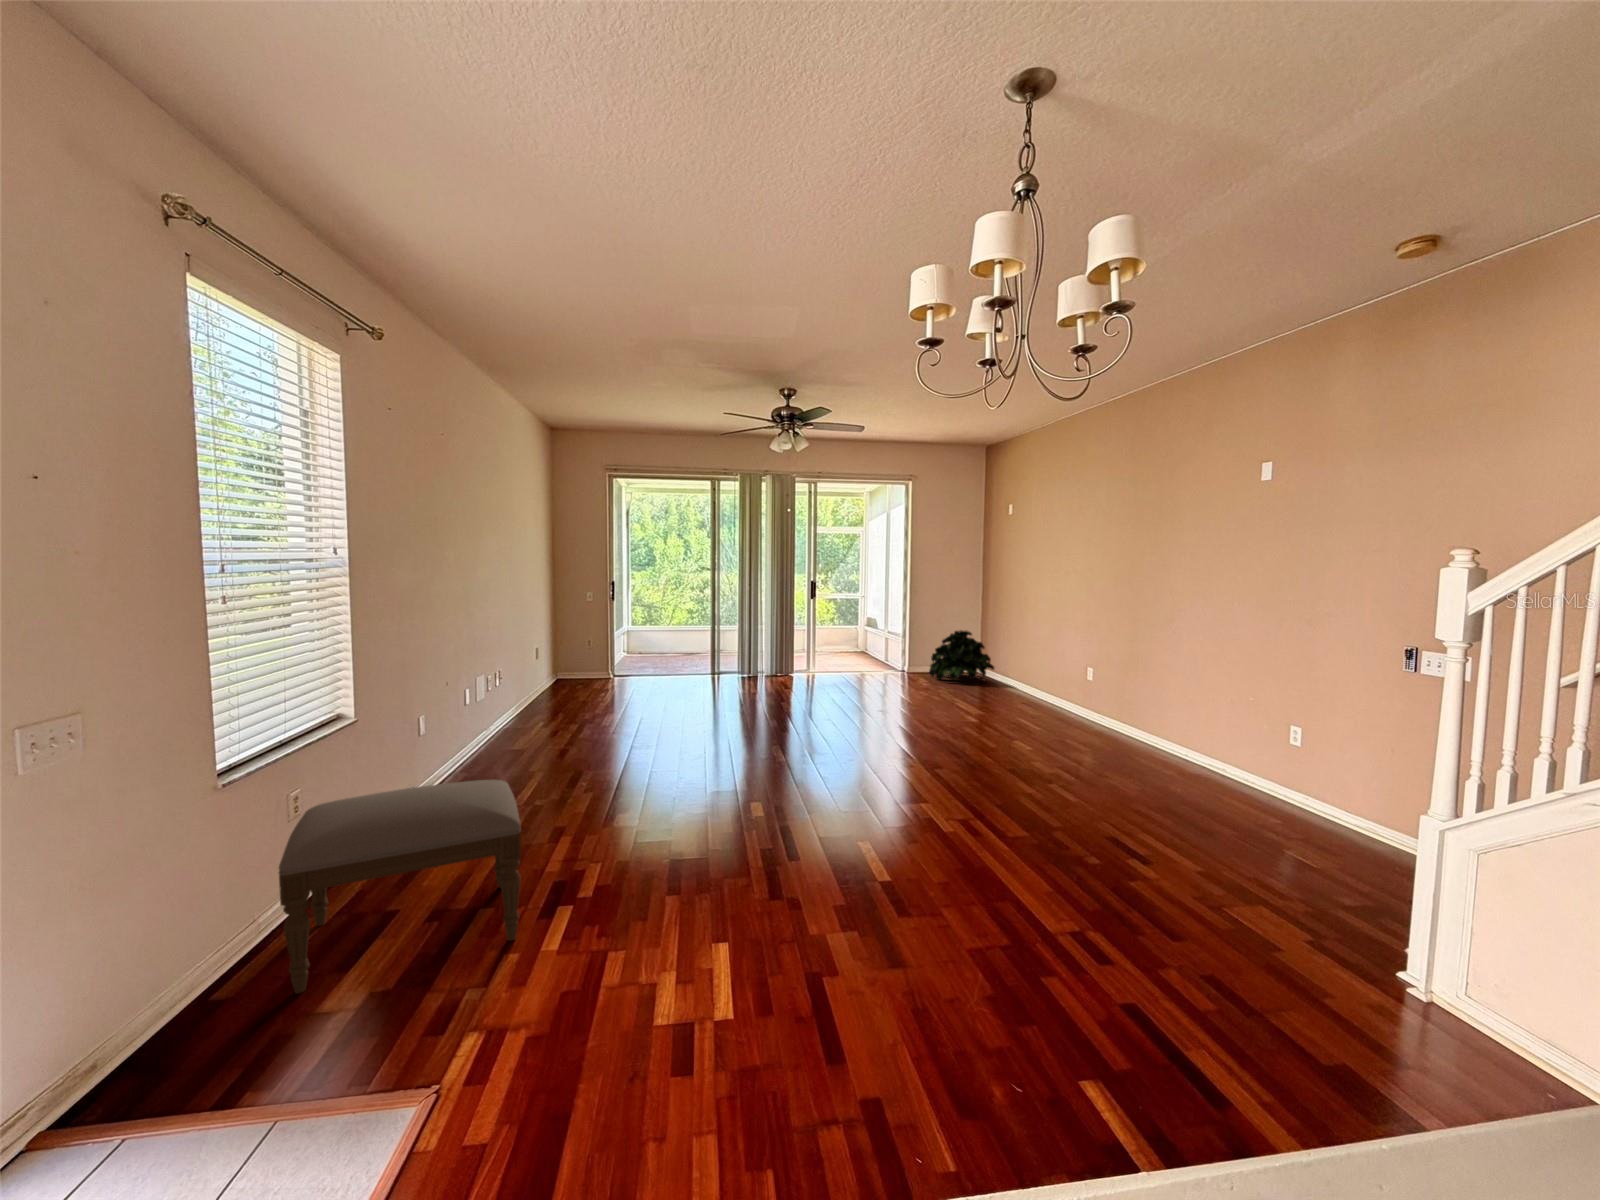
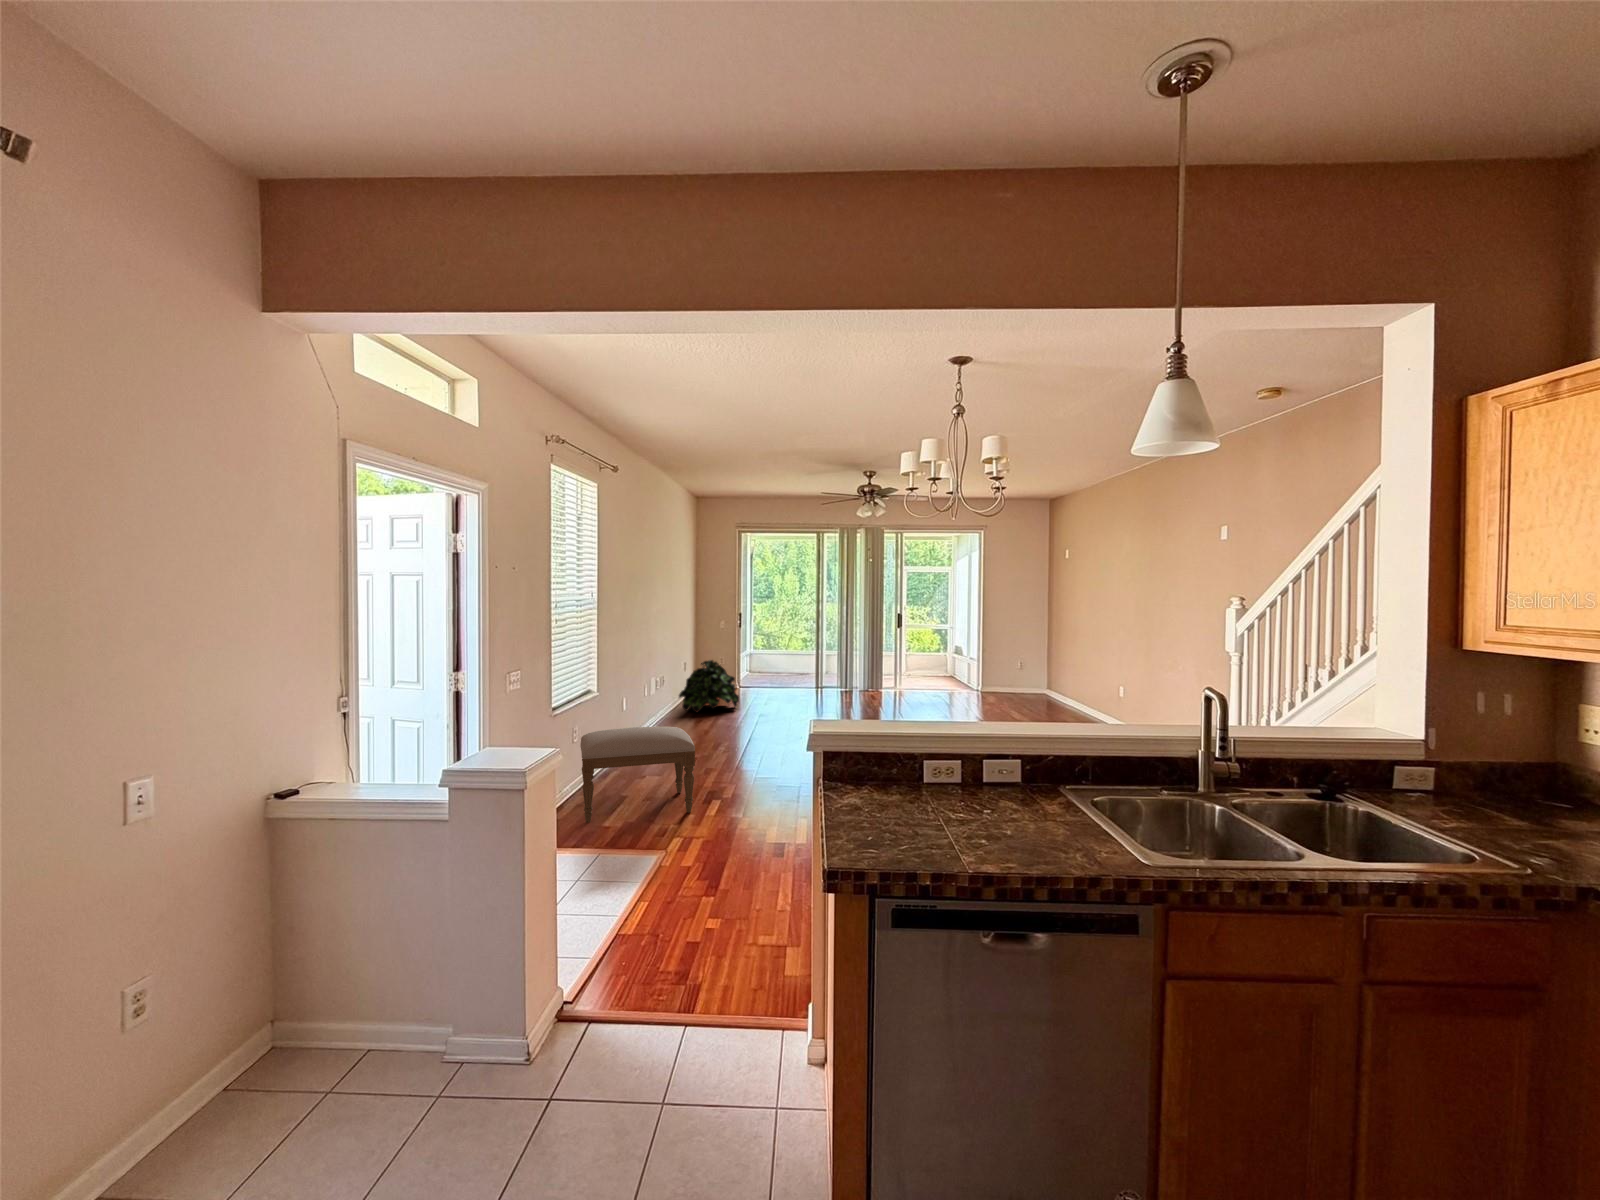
potted plant: present [929,631,994,680] -> present [679,660,739,712]

